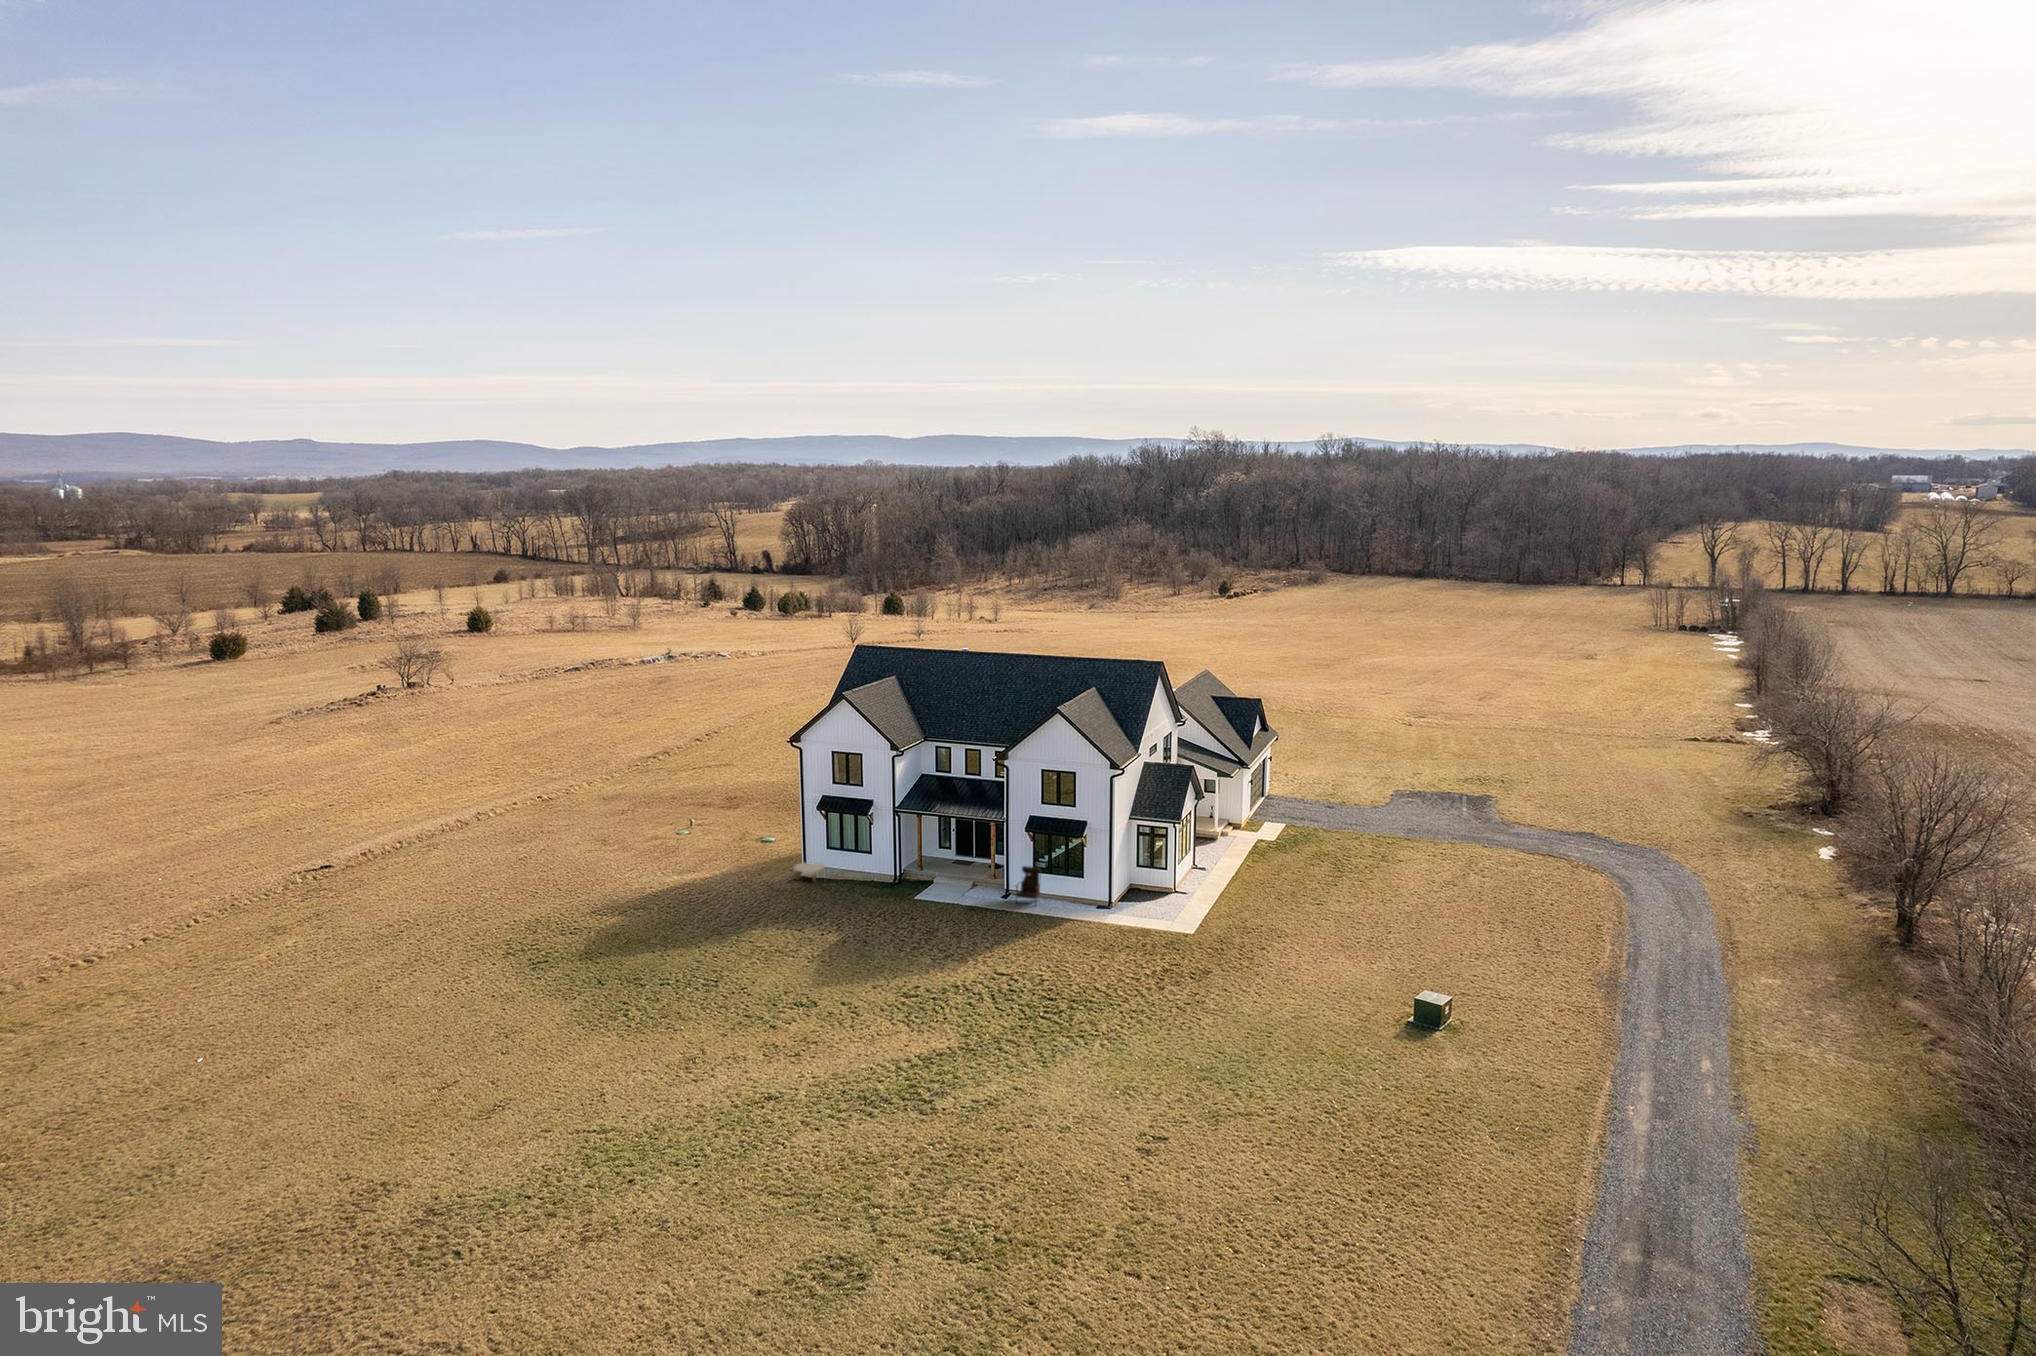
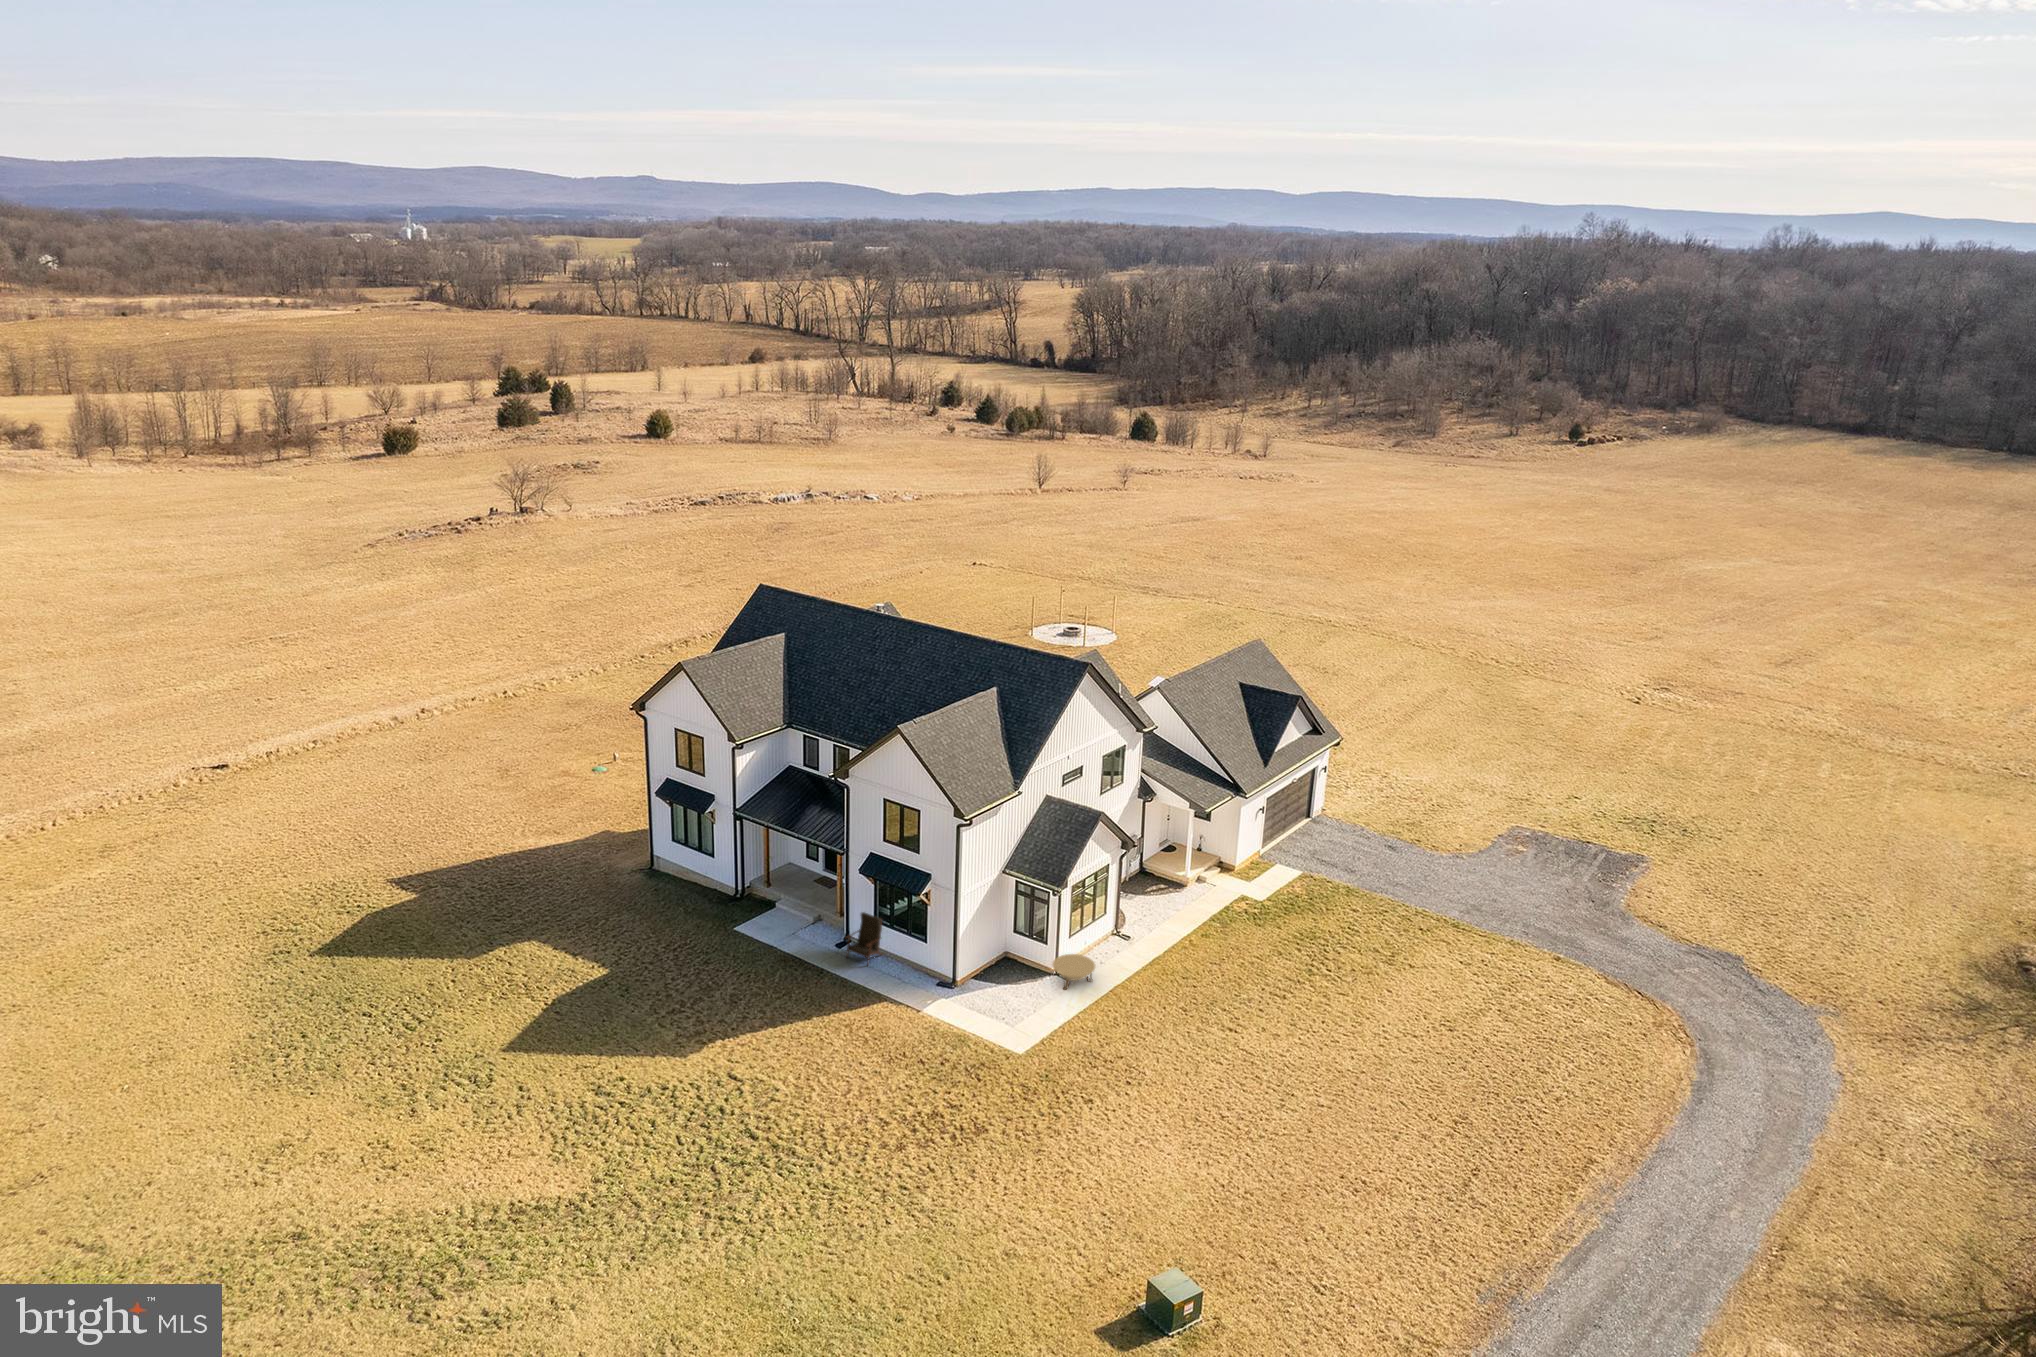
round table: present [794,863,825,882] -> present [1052,954,1095,990]

